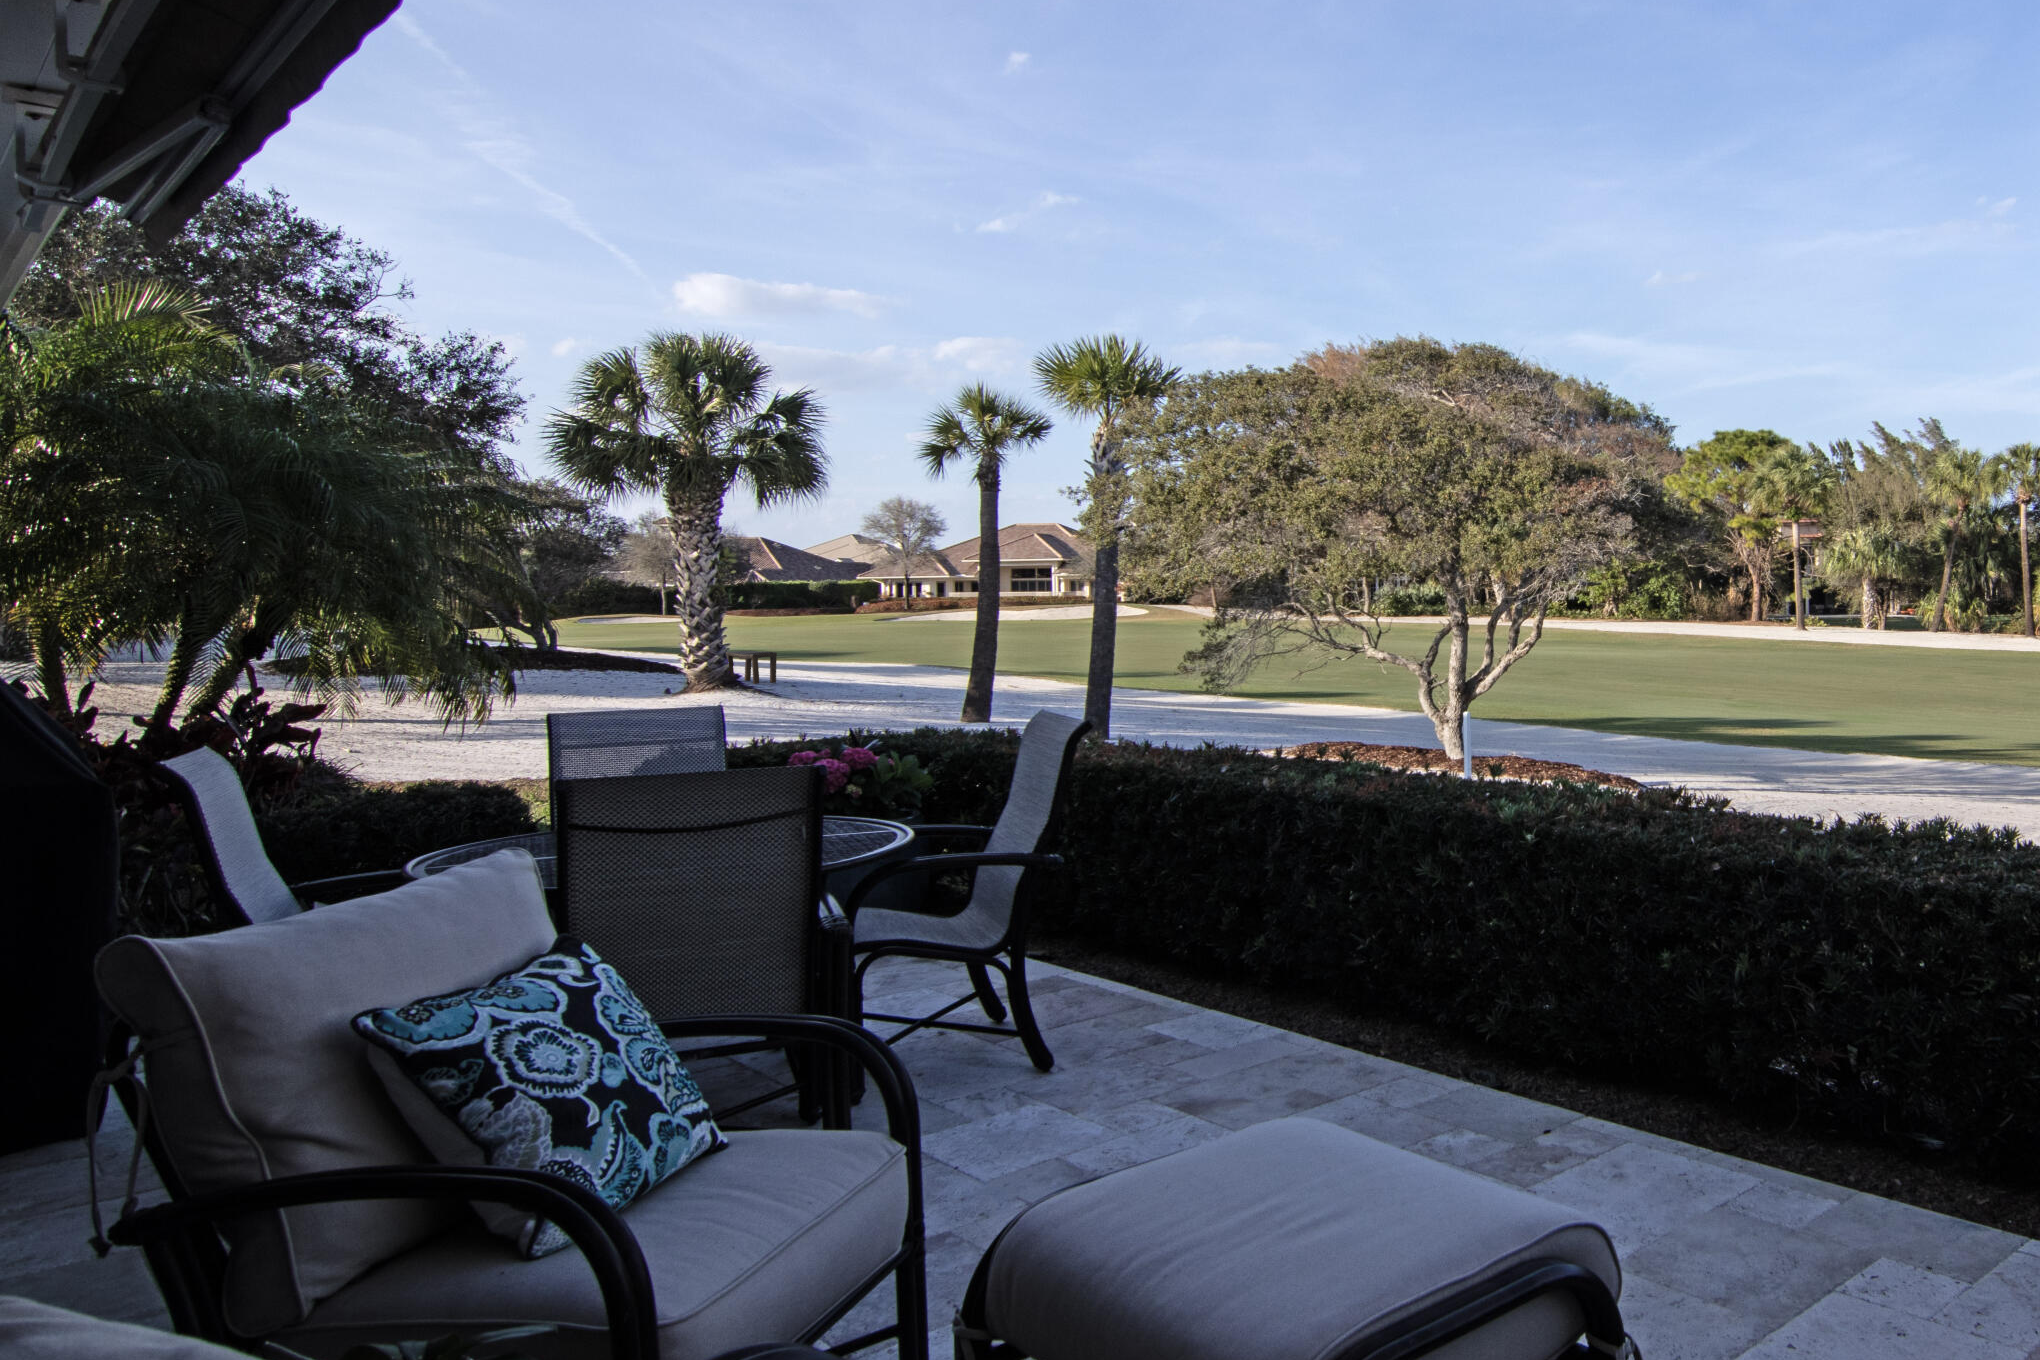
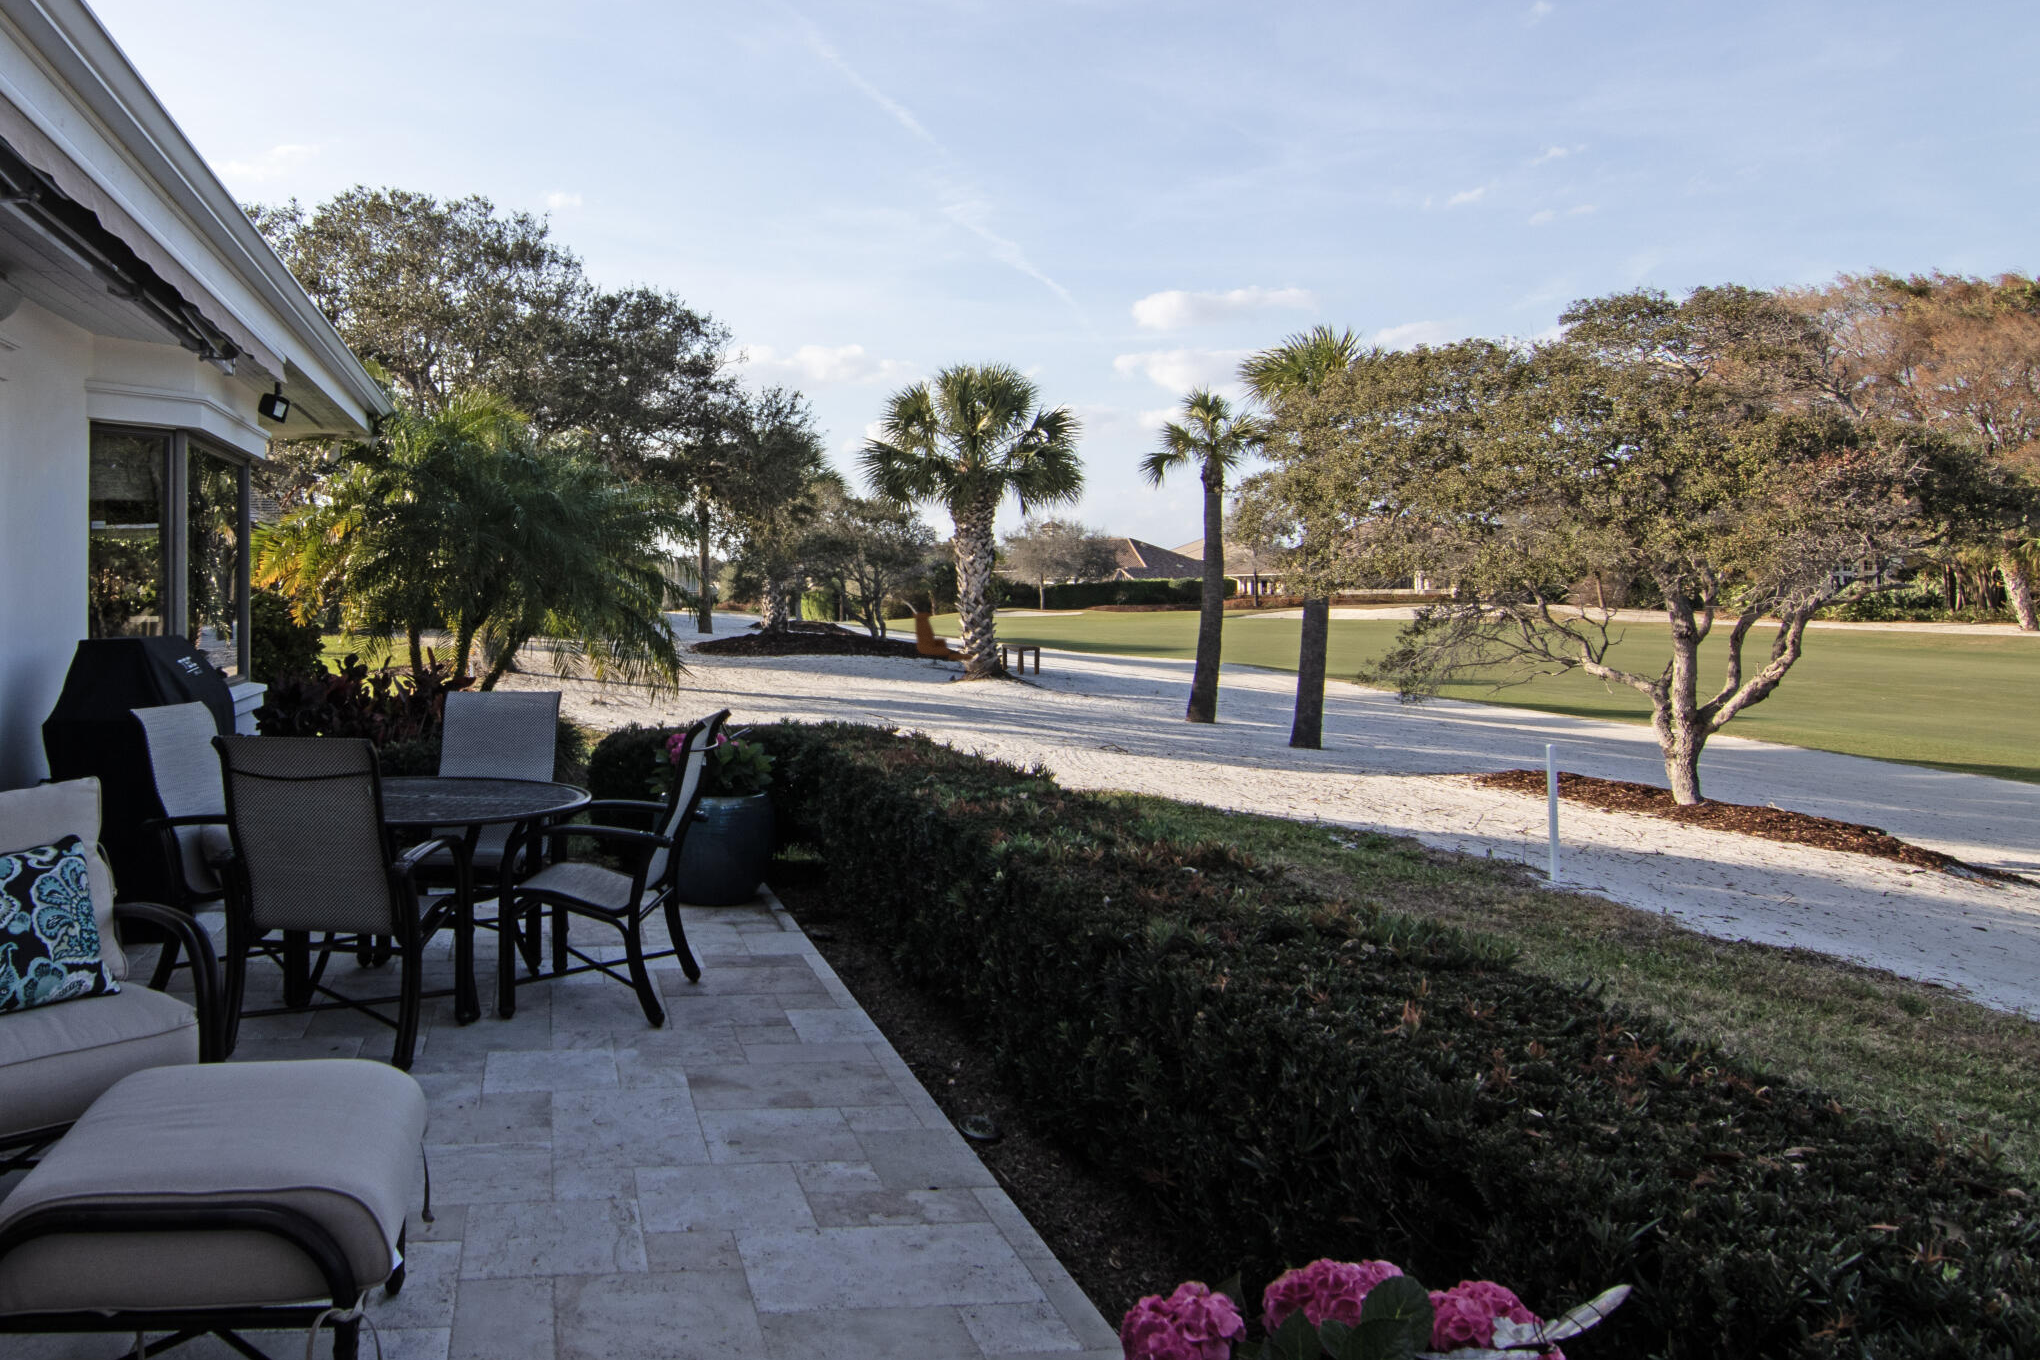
lounge chair: none [616,619,699,684] -> present [914,613,972,669]

